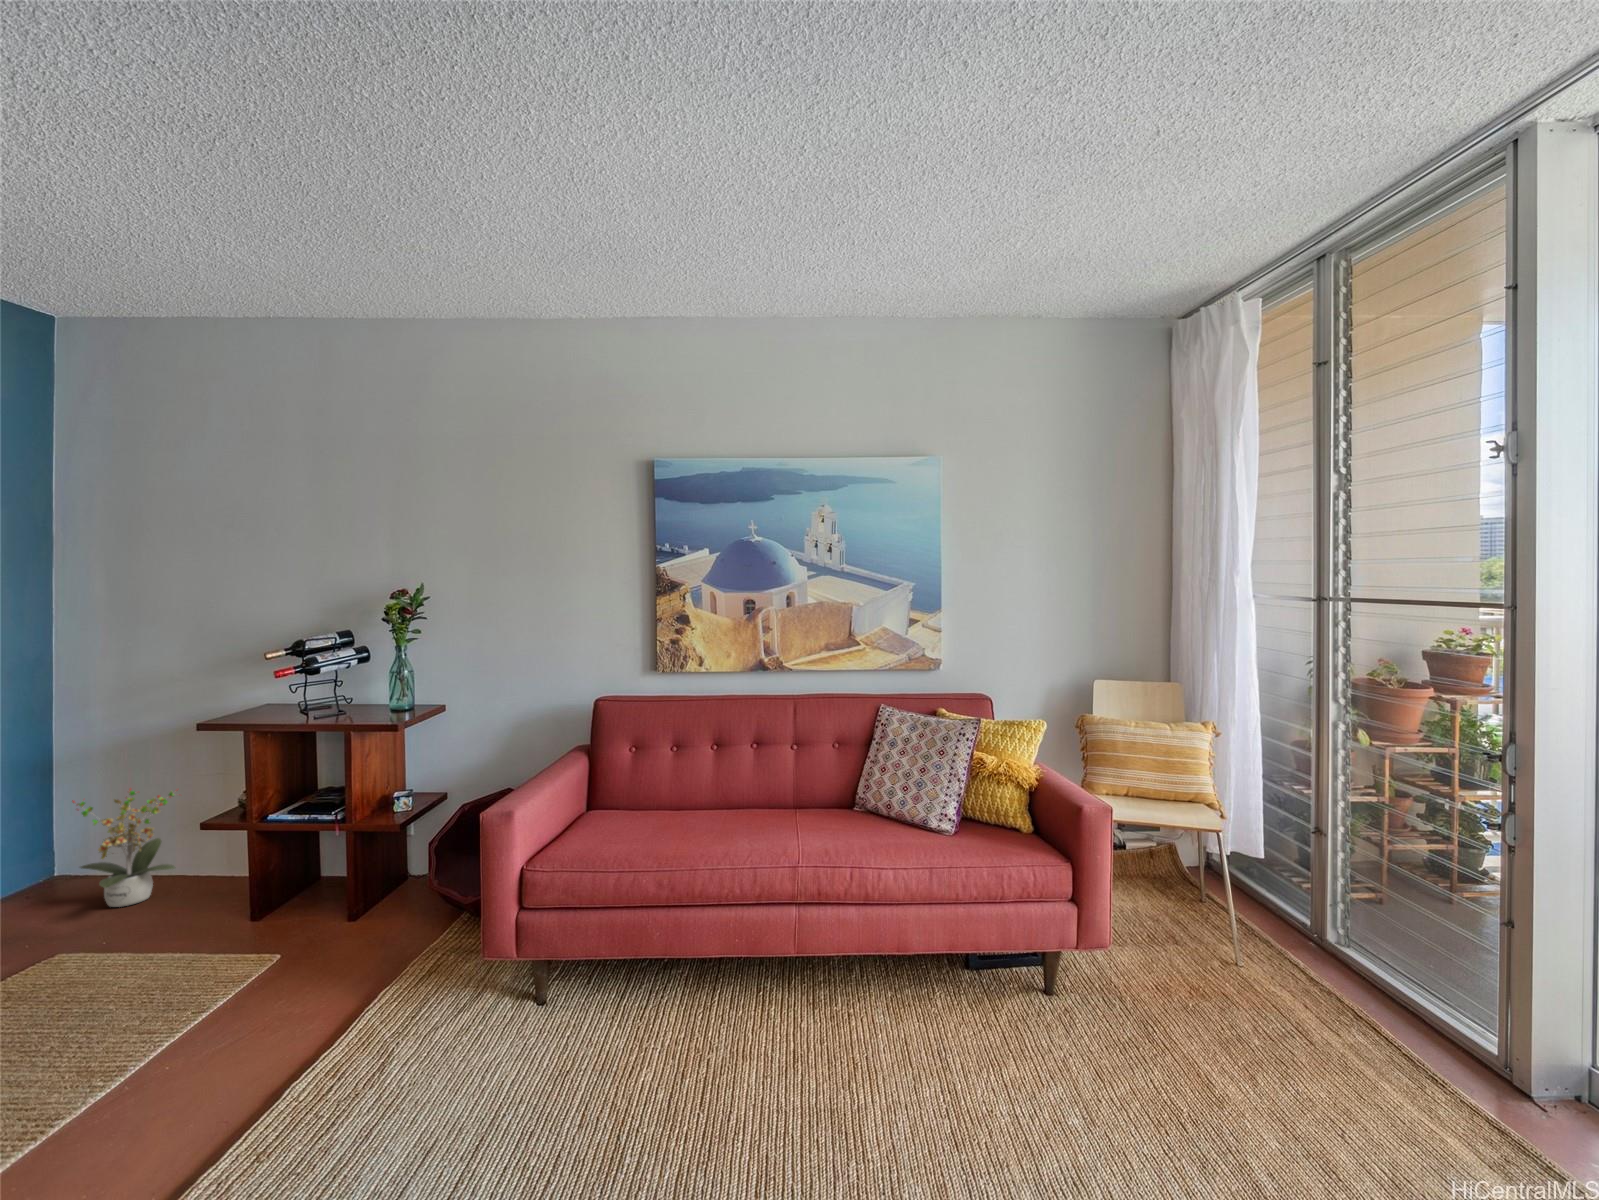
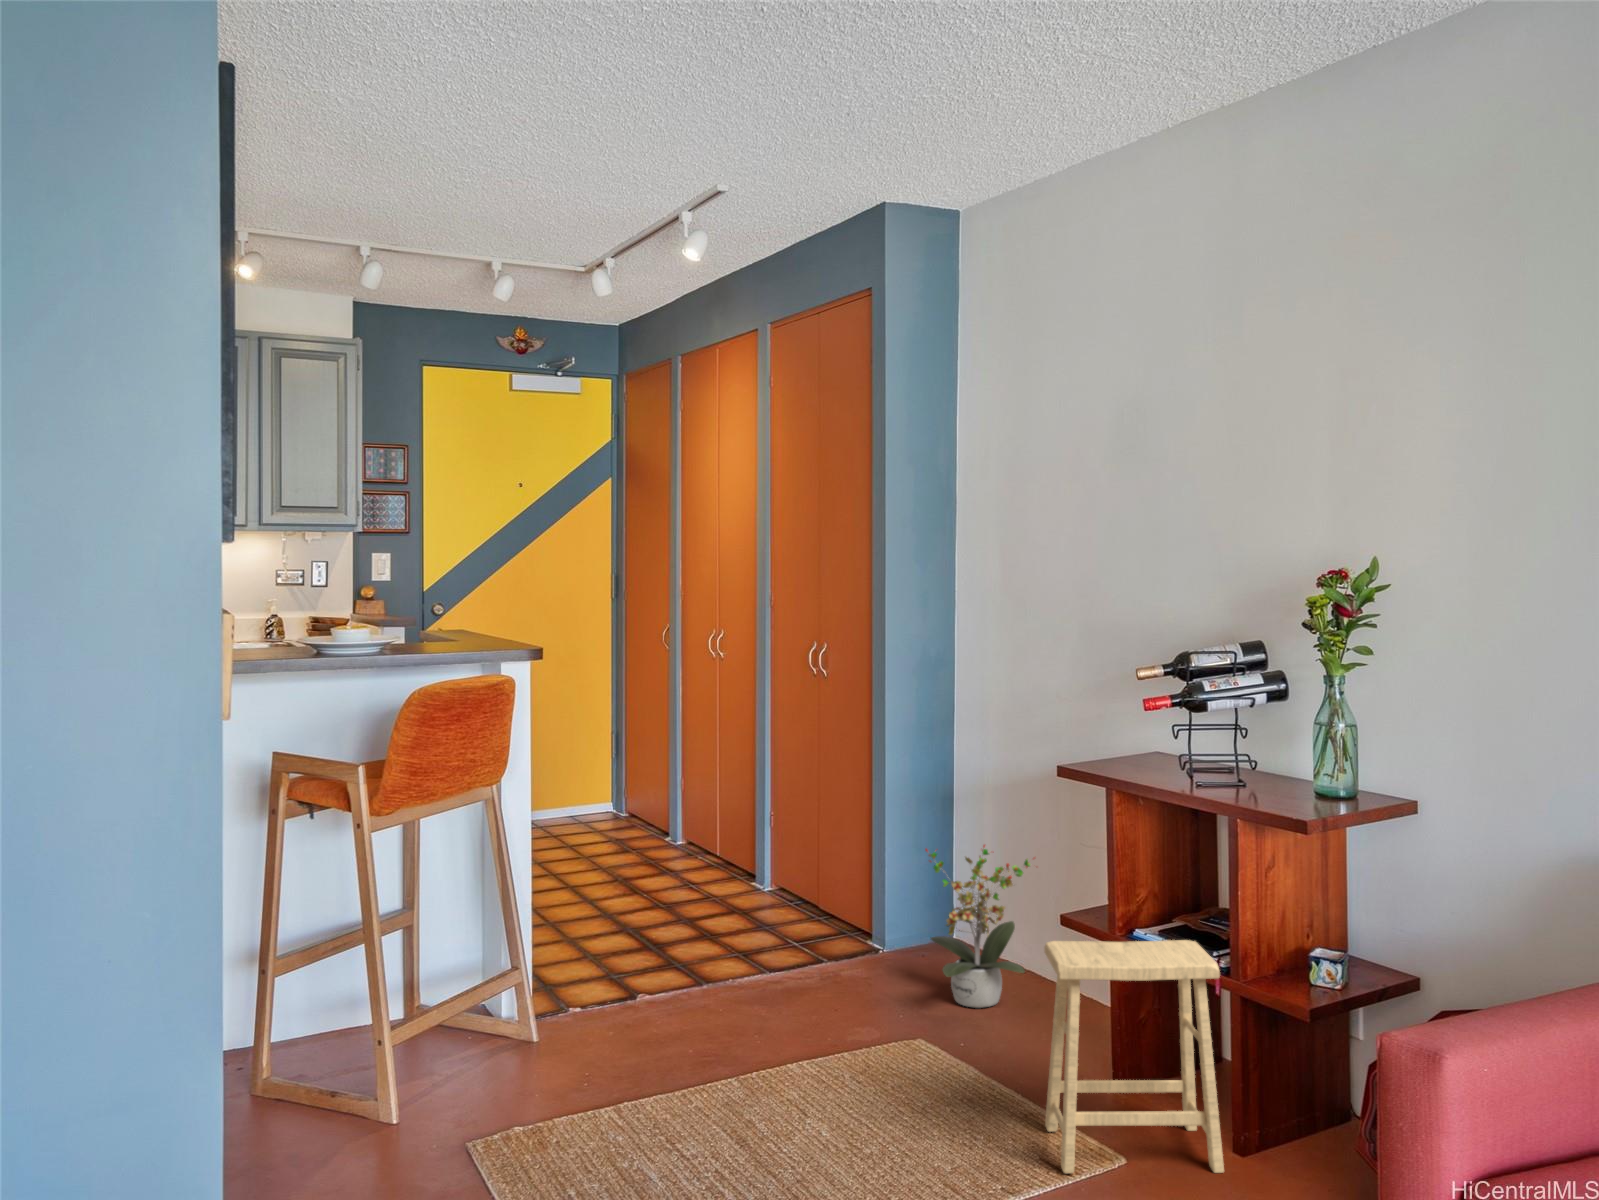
footstool: none [213,807,346,971] -> present [1044,940,1224,1173]

